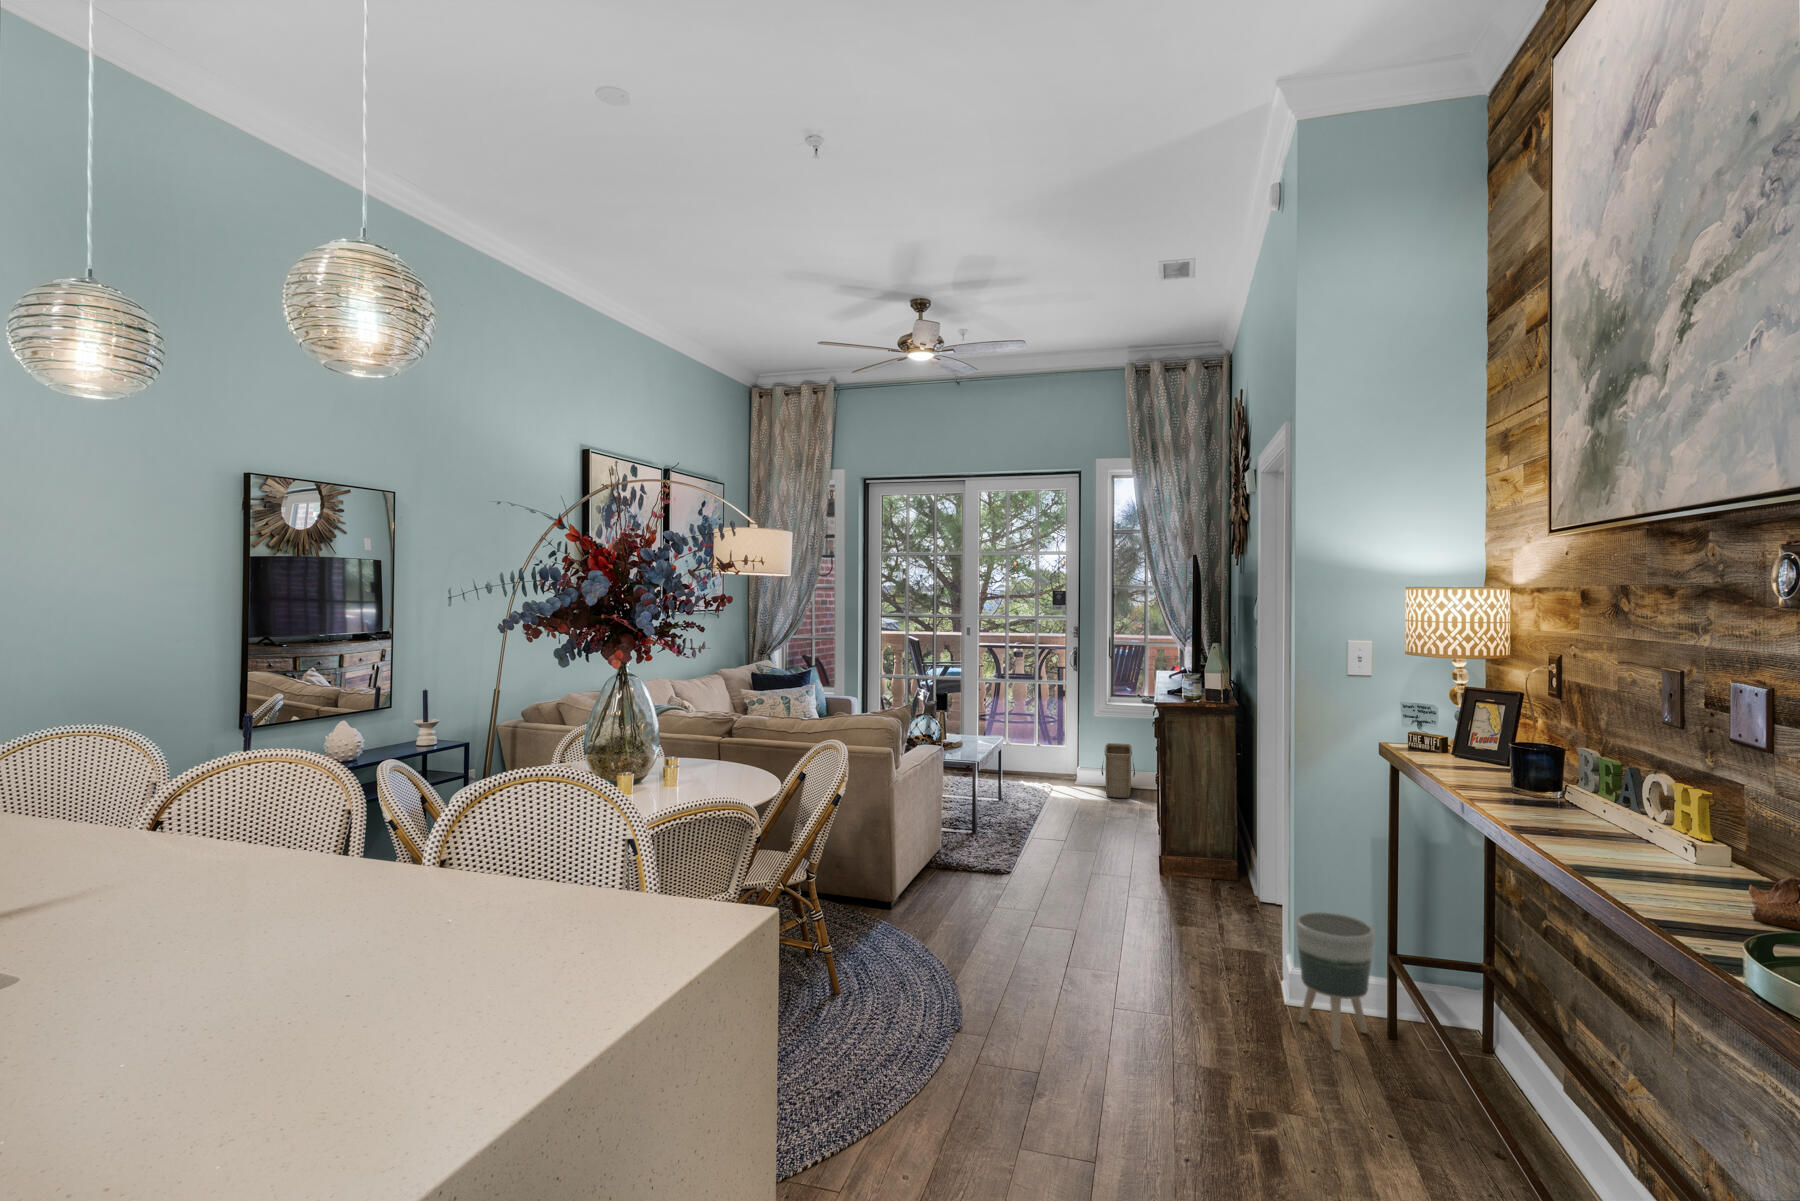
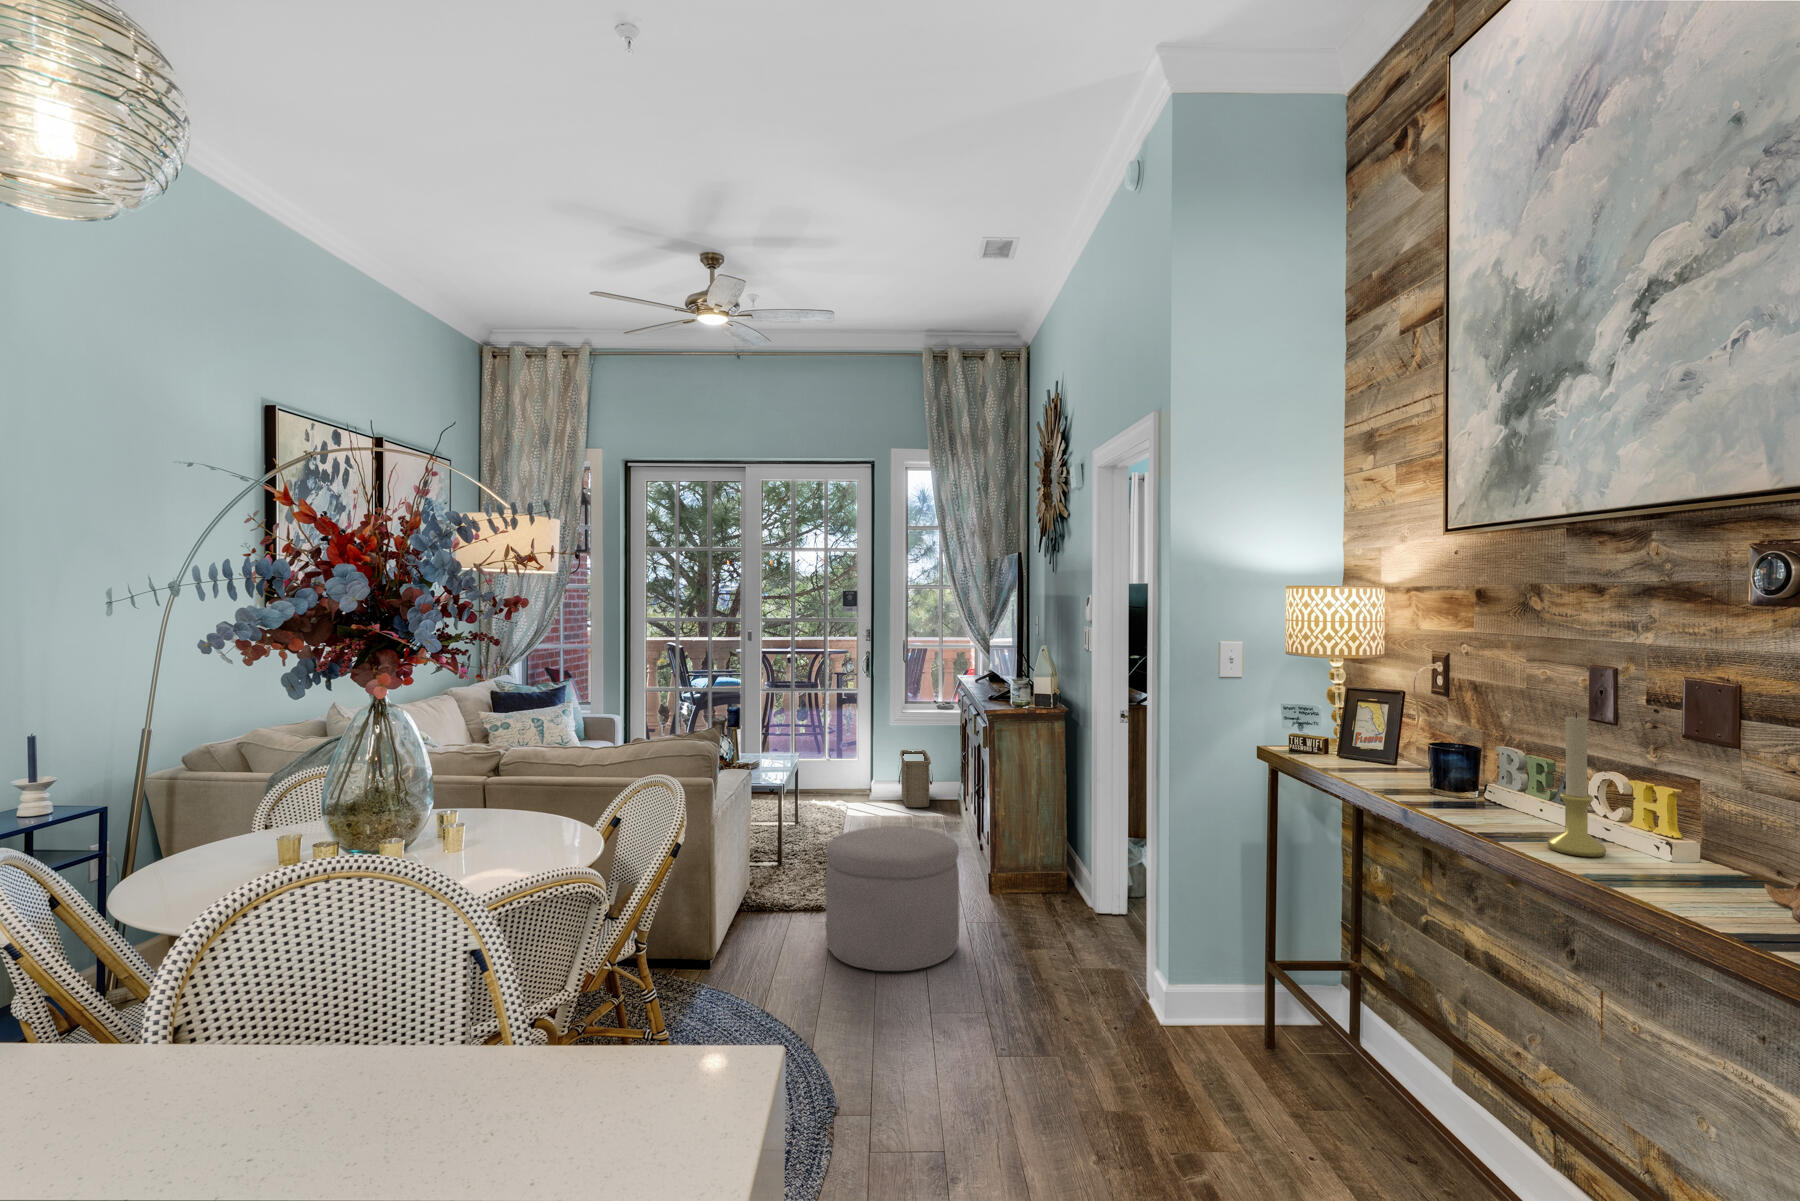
candle holder: none [1570,710,1629,851] -> present [1547,712,1606,857]
ottoman: none [991,804,1112,931] -> present [825,826,960,971]
planter: present [1295,912,1375,1050] -> none [1182,924,1262,1070]

